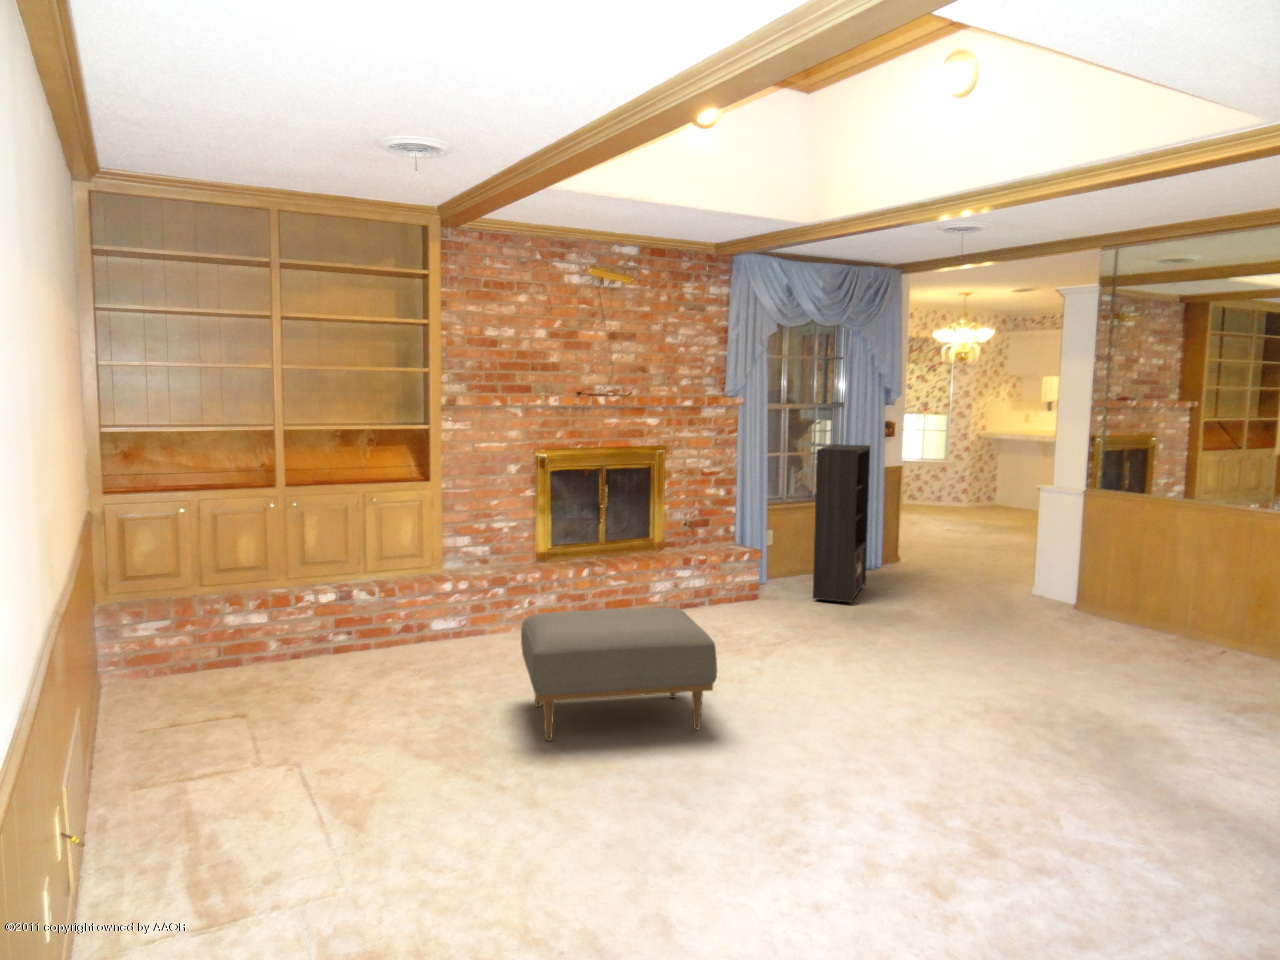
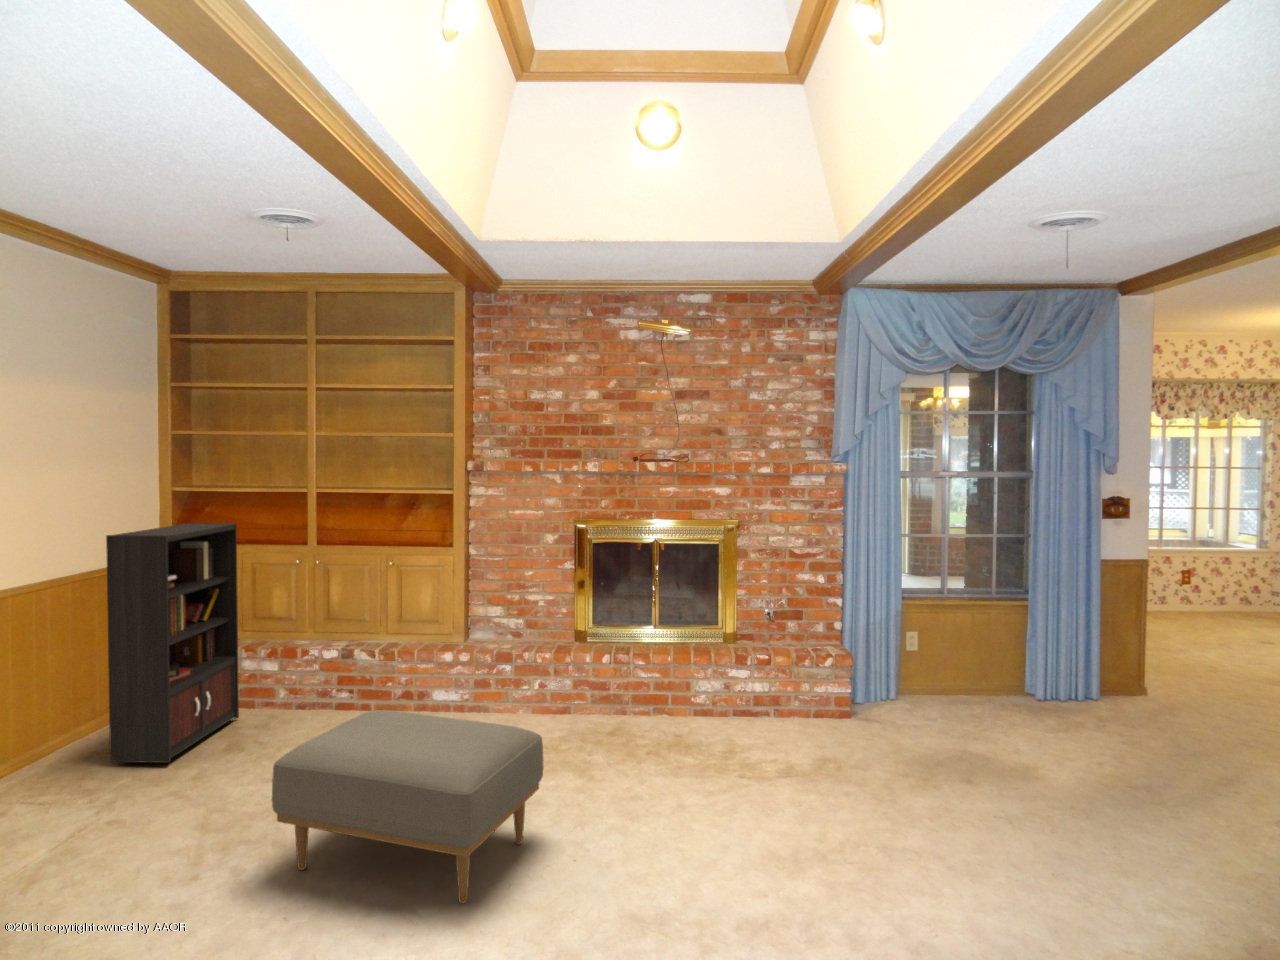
bookcase: present [813,444,870,603] -> present [106,523,239,763]

